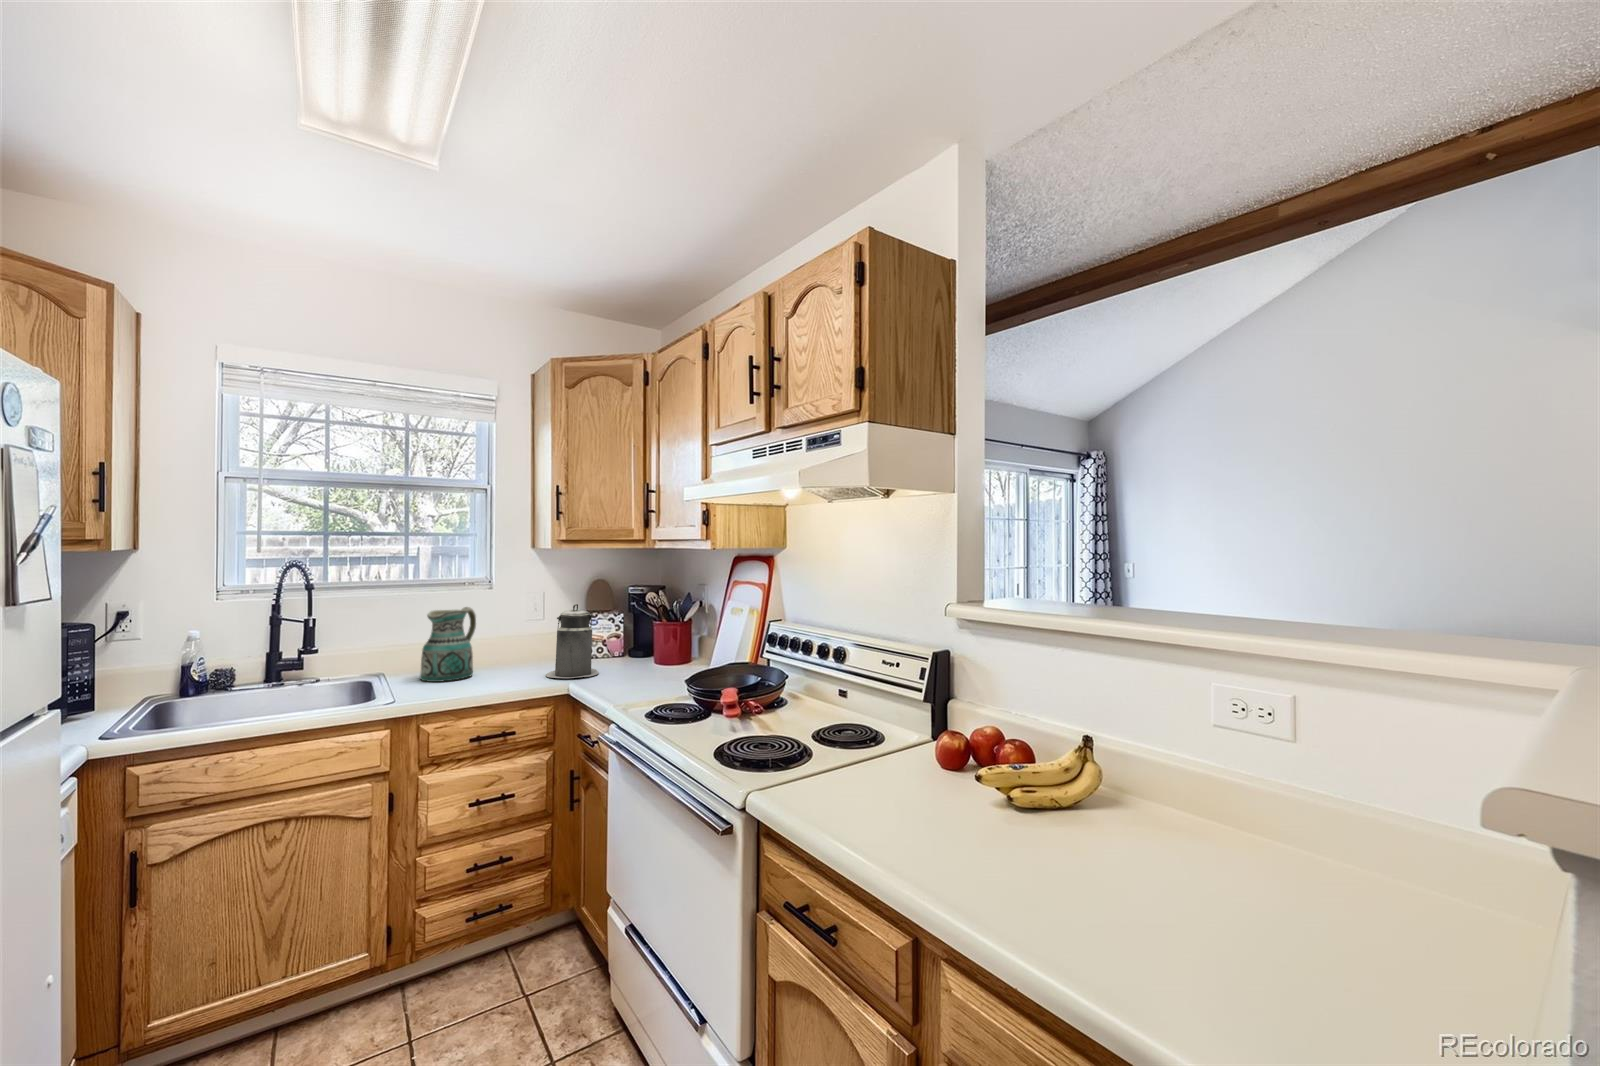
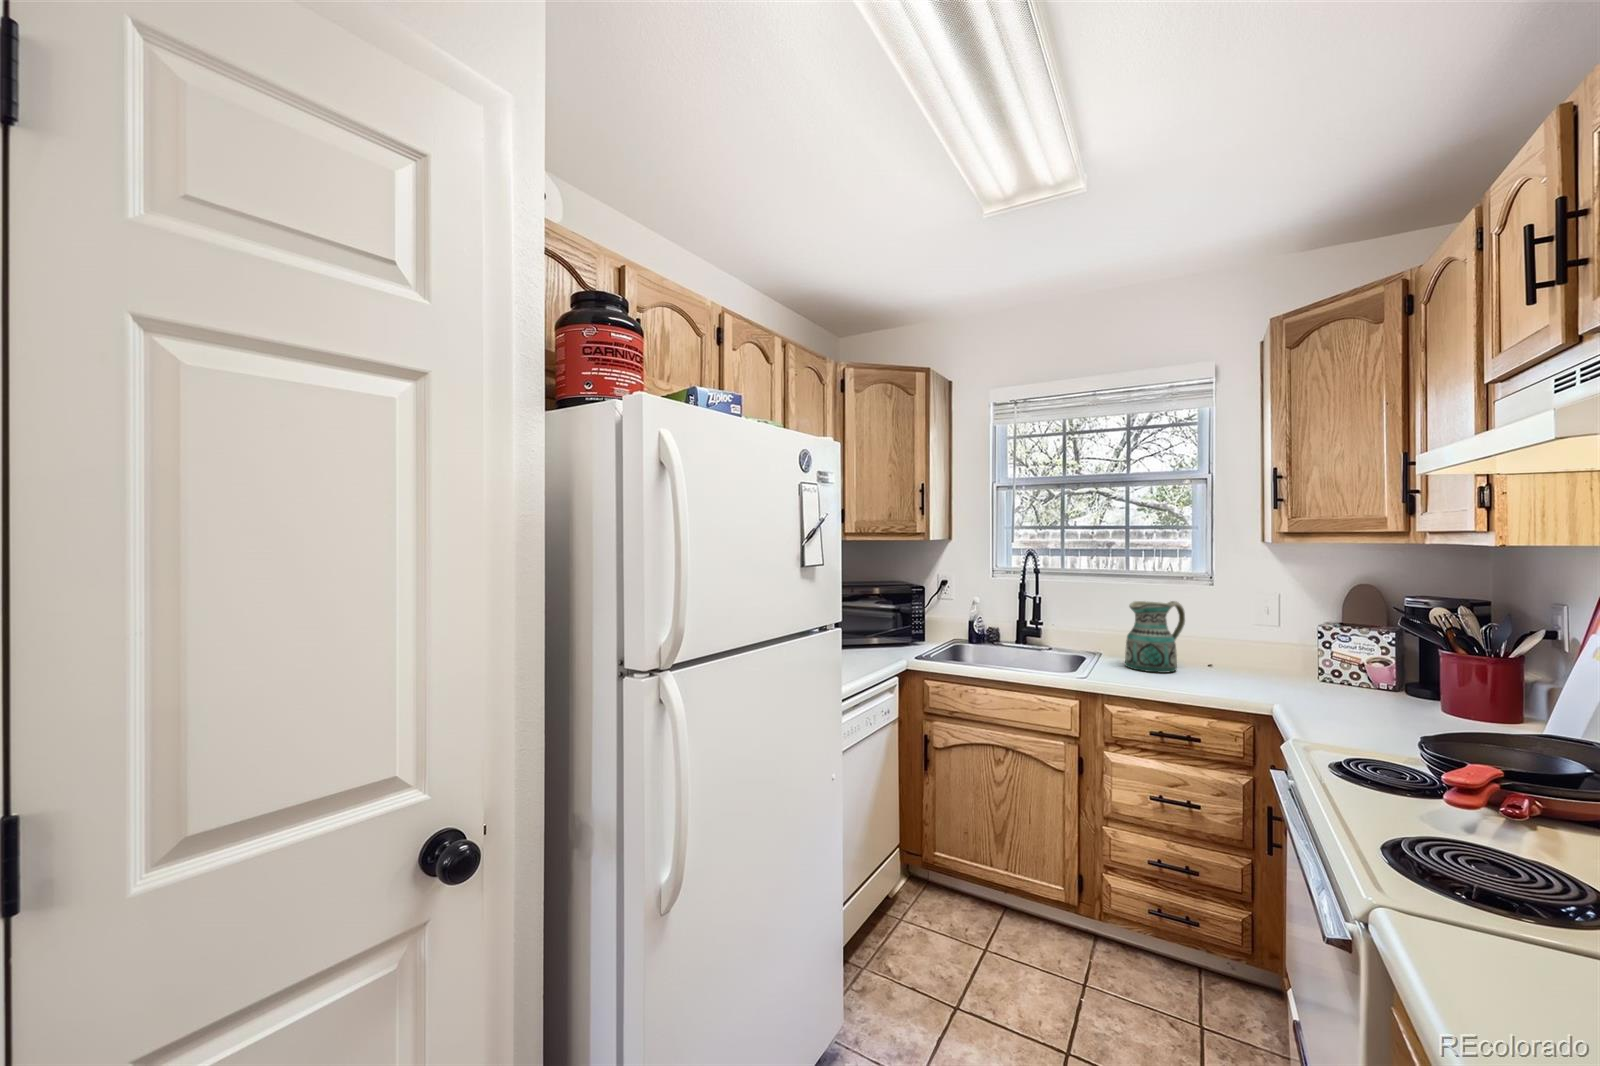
canister: present [546,604,599,678] -> none [1254,611,1331,703]

